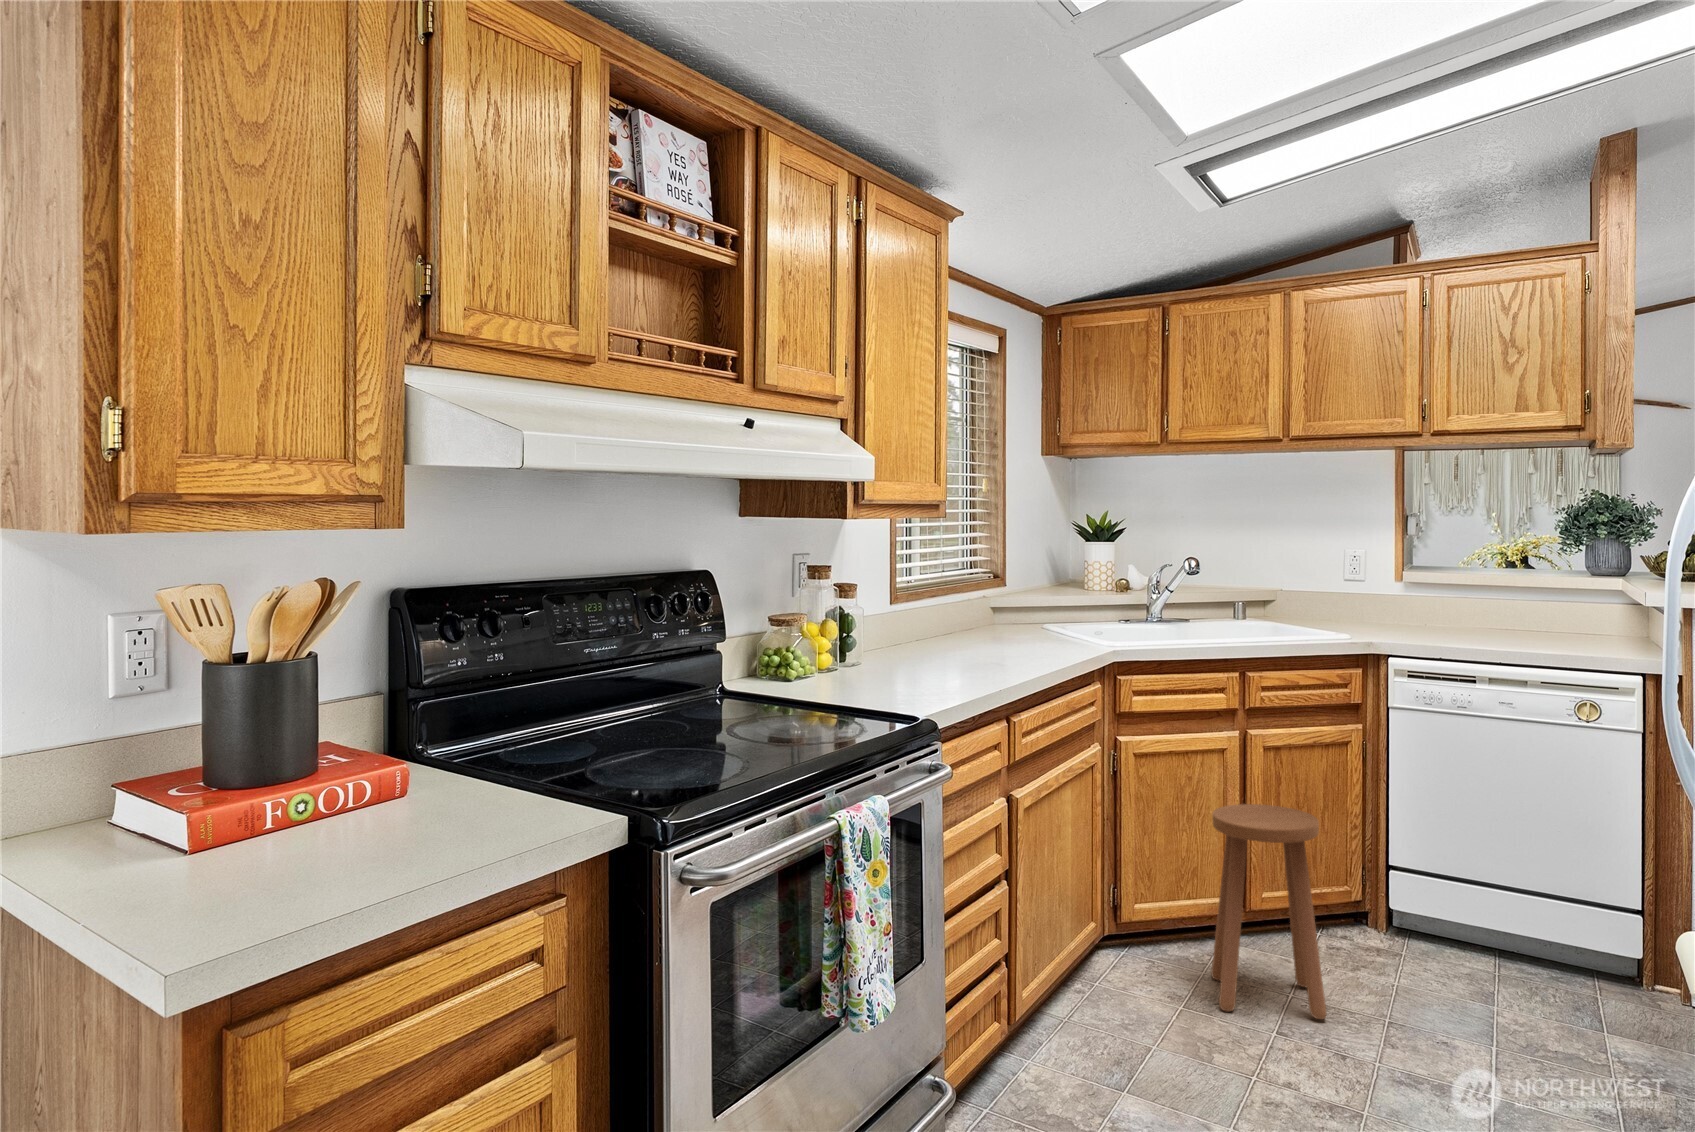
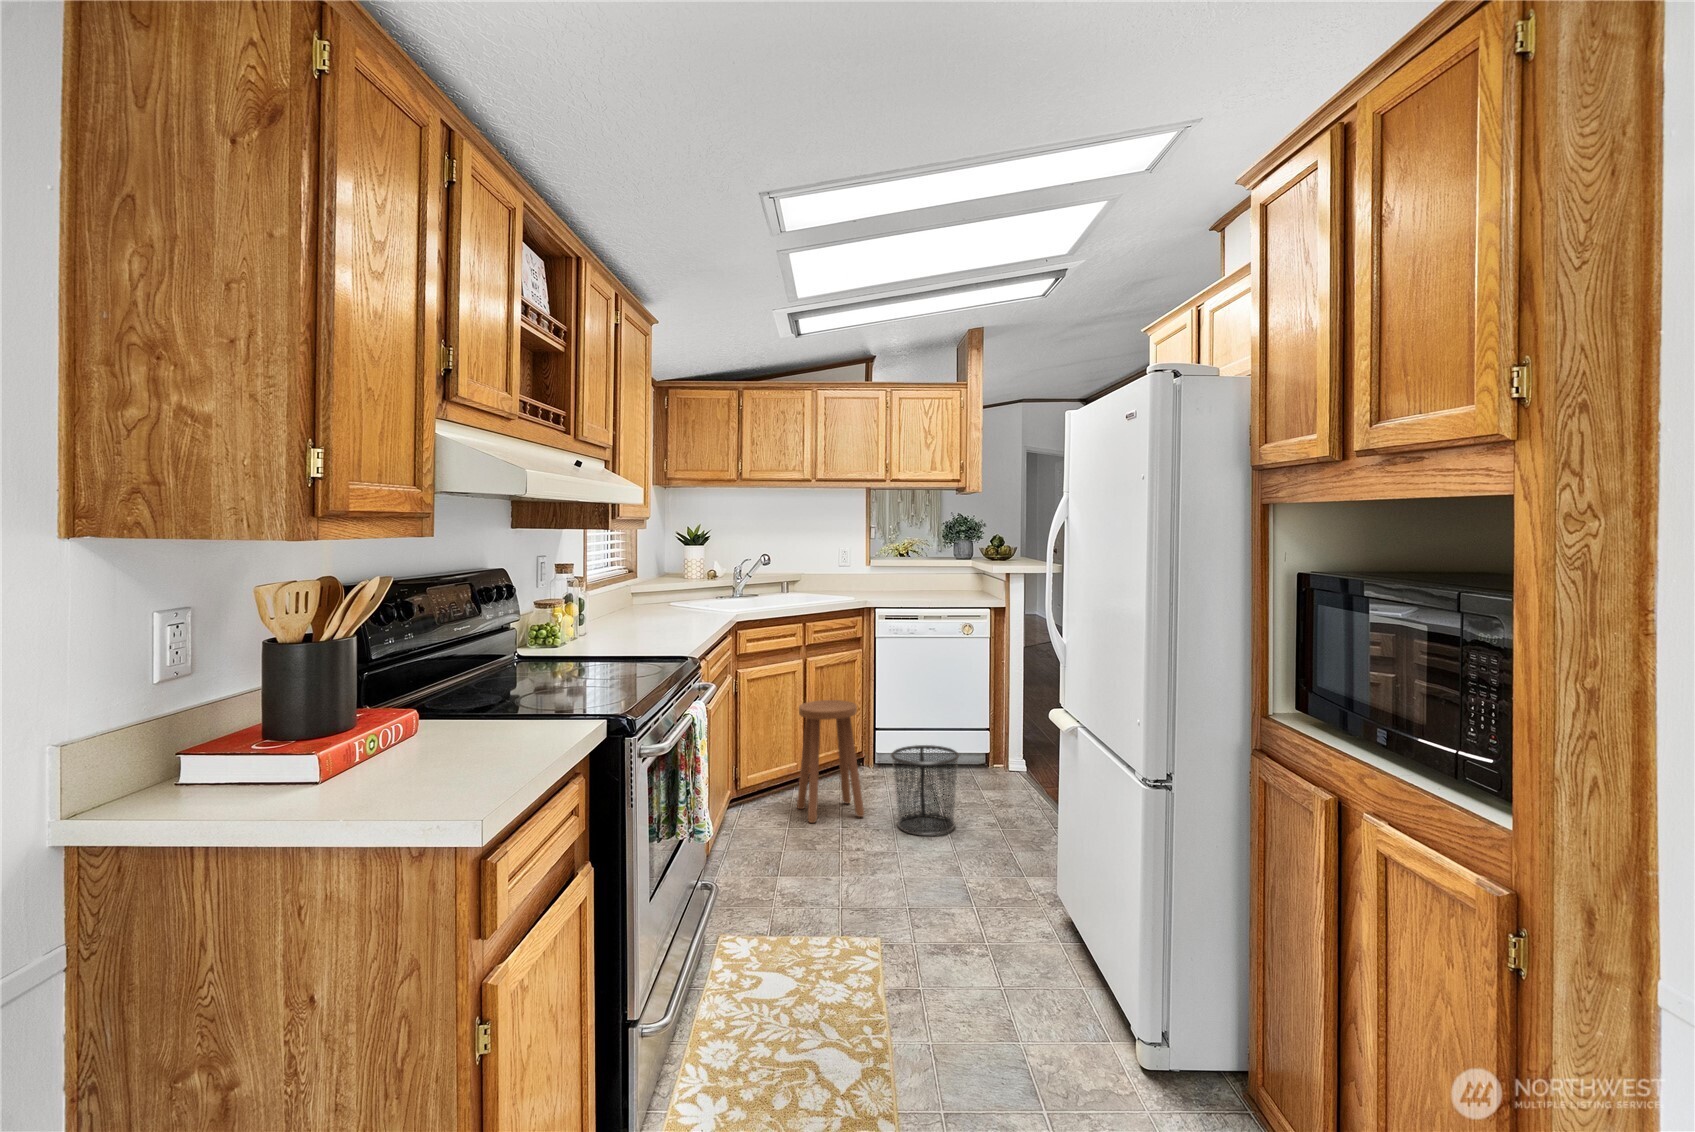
waste bin: none [1373,911,1521,1095] -> present [891,745,959,836]

